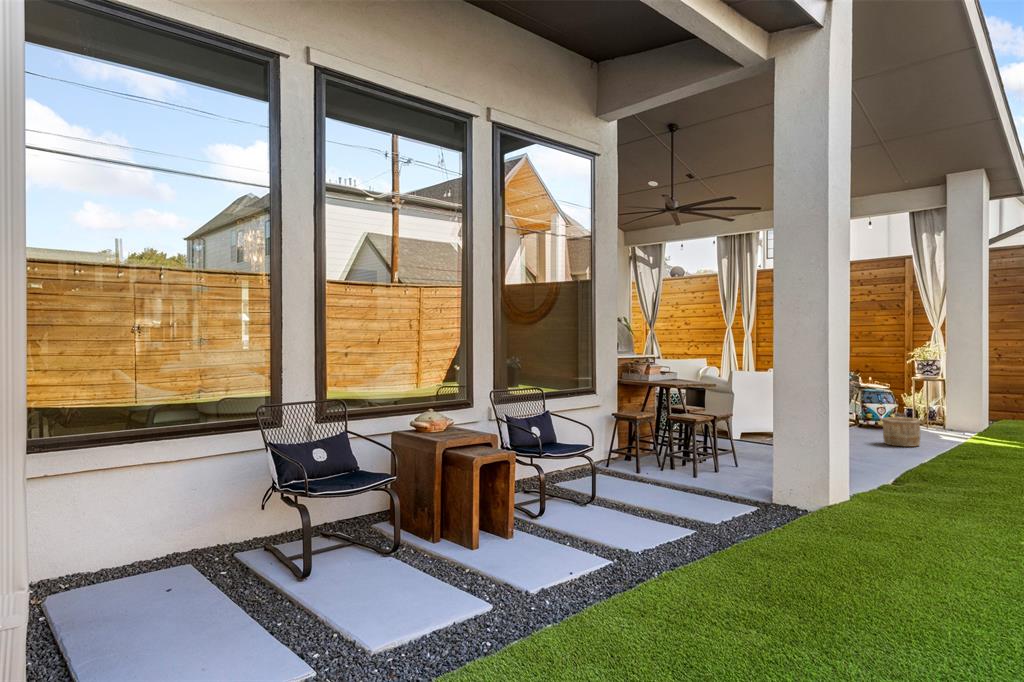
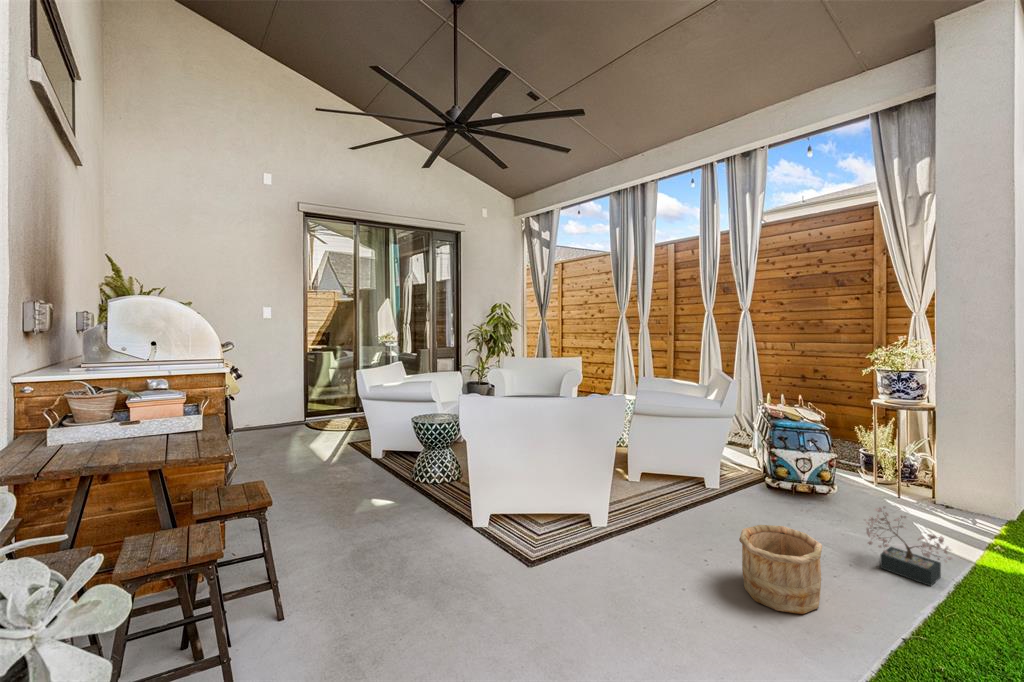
decorative plant: none [929,412,968,442] -> present [866,506,952,586]

